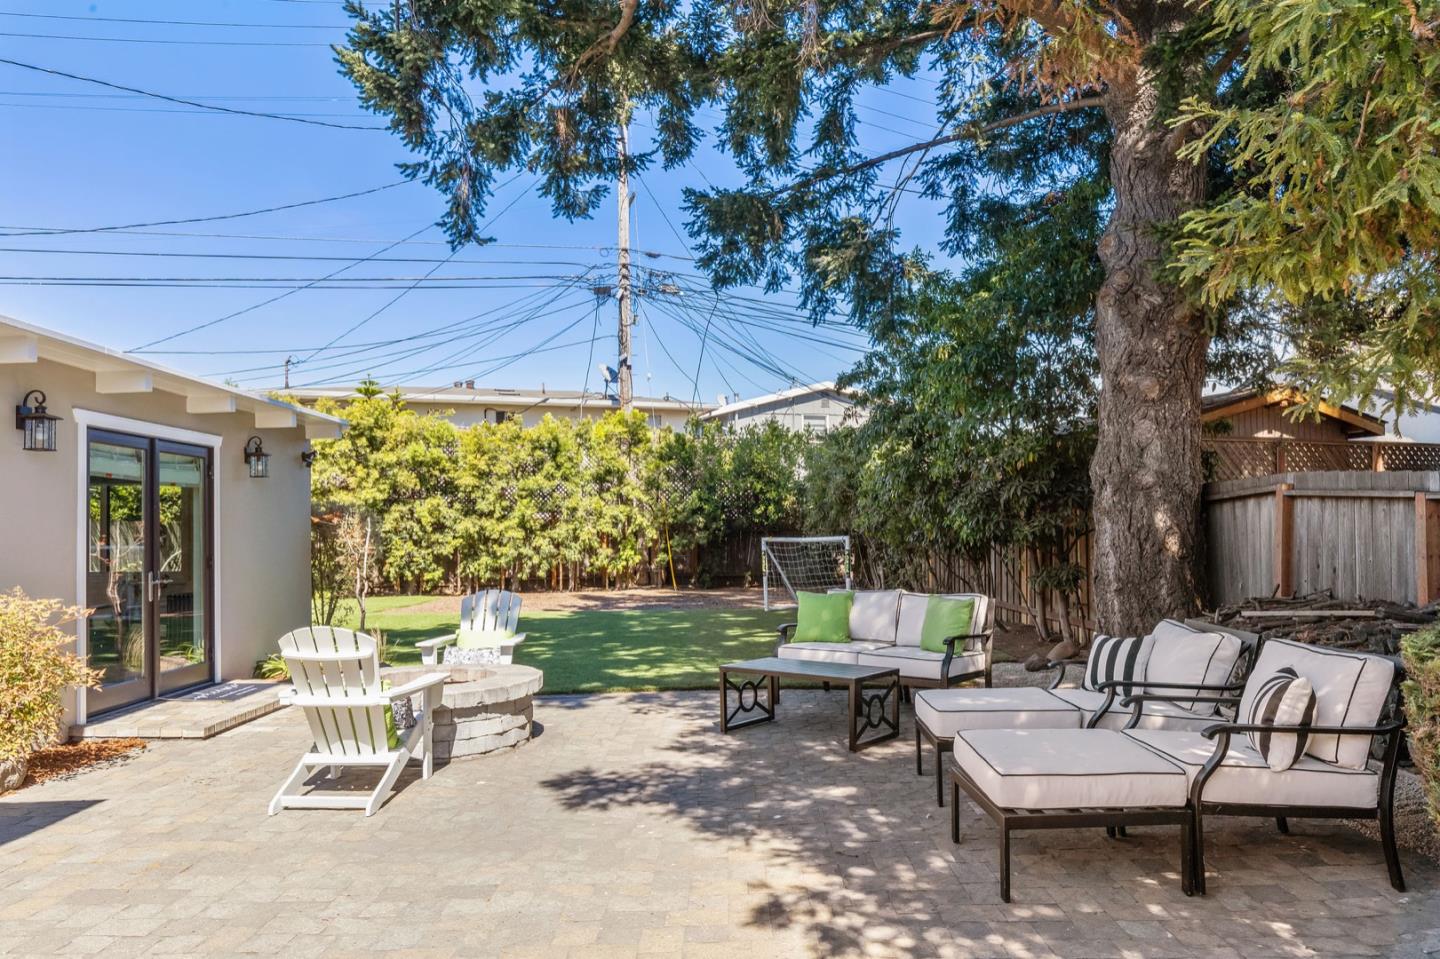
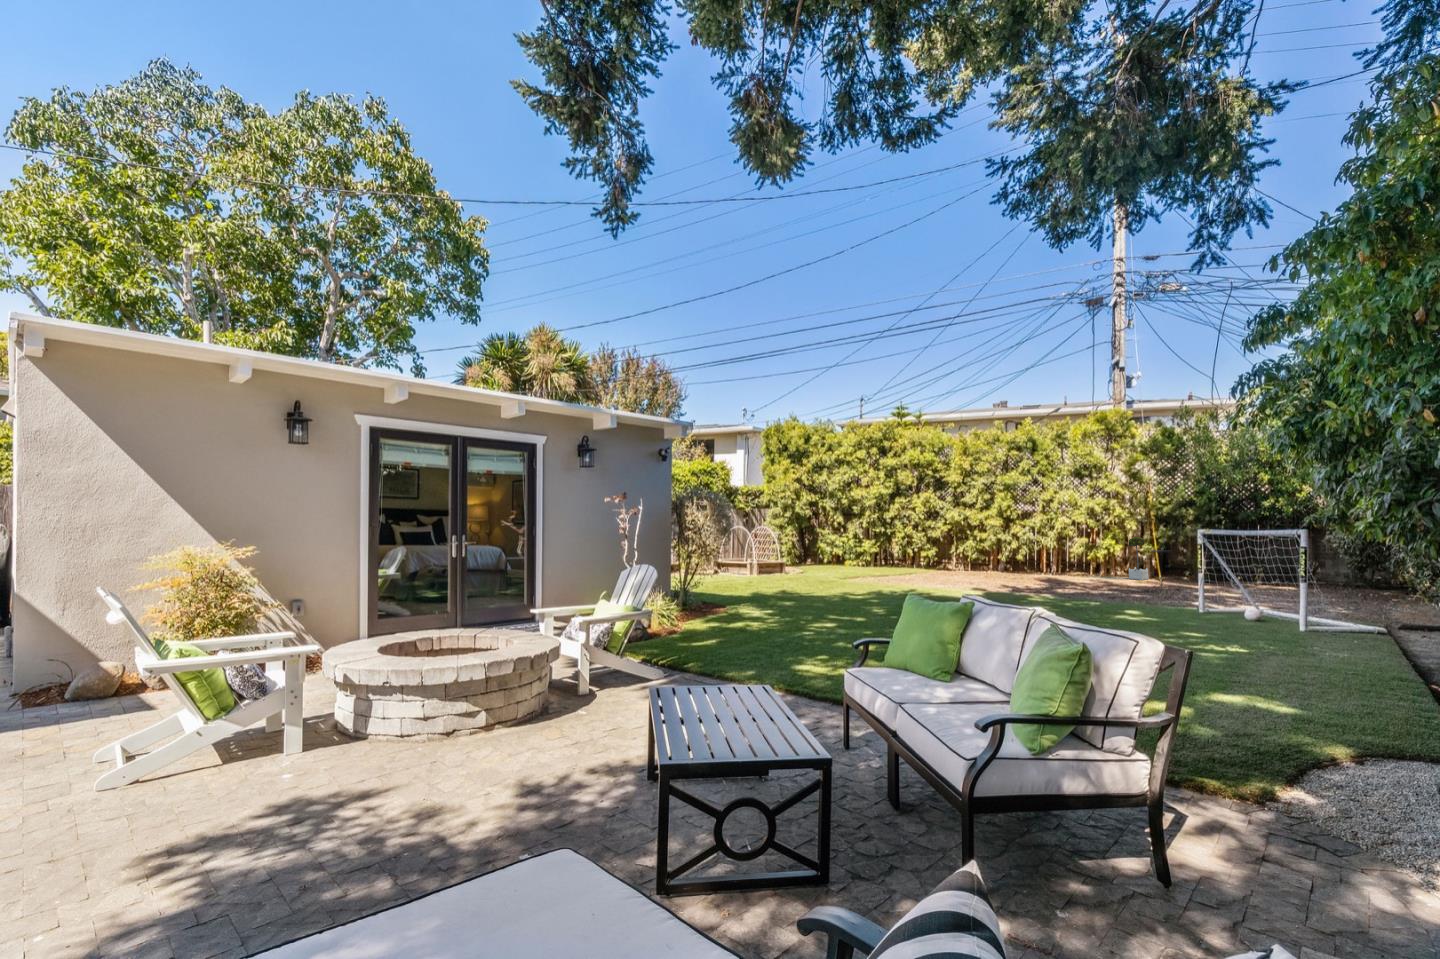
potted tree: none [638,542,660,589] -> present [1129,537,1149,580]

